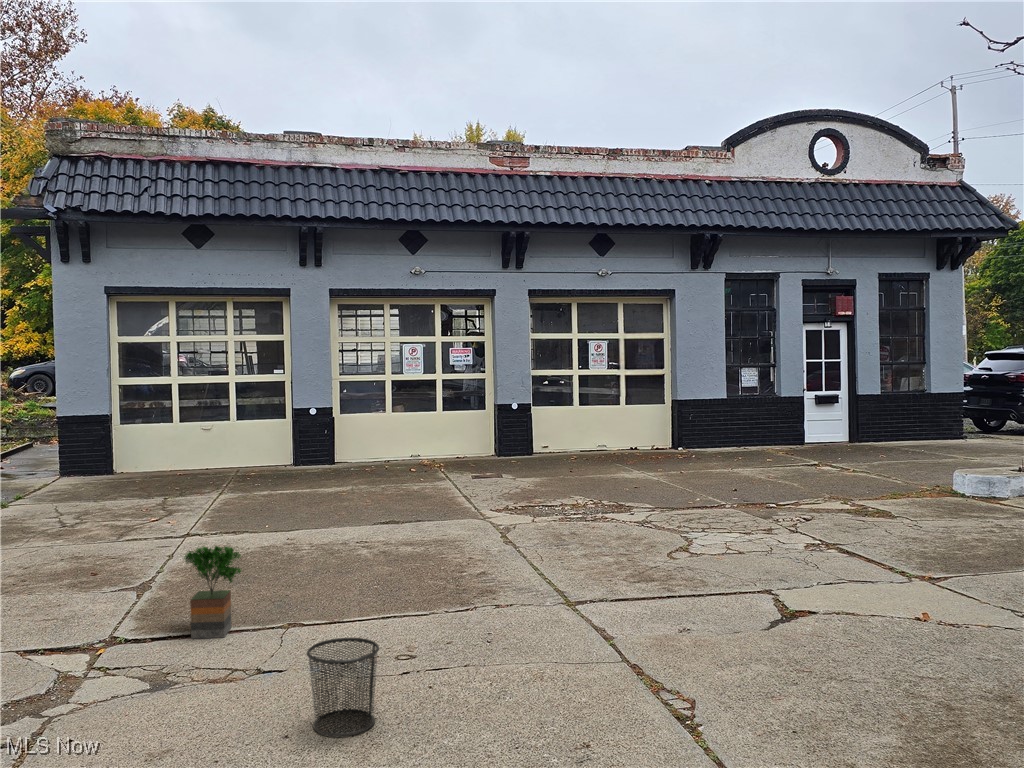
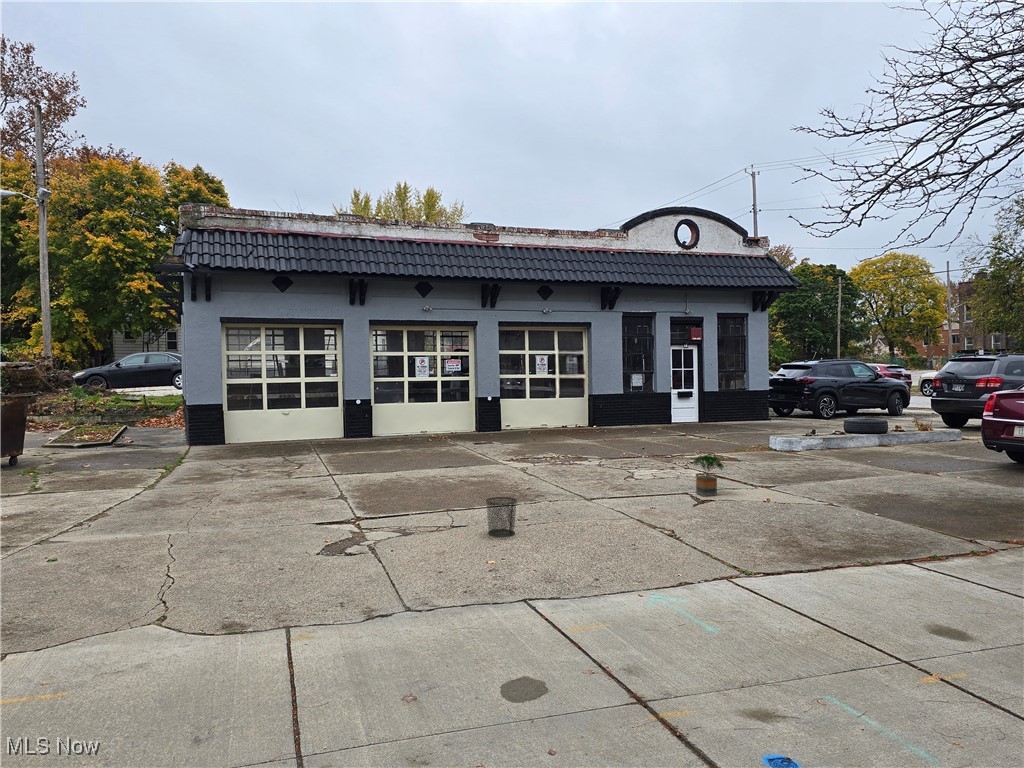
potted tree: present [184,546,241,639] -> present [694,455,723,496]

